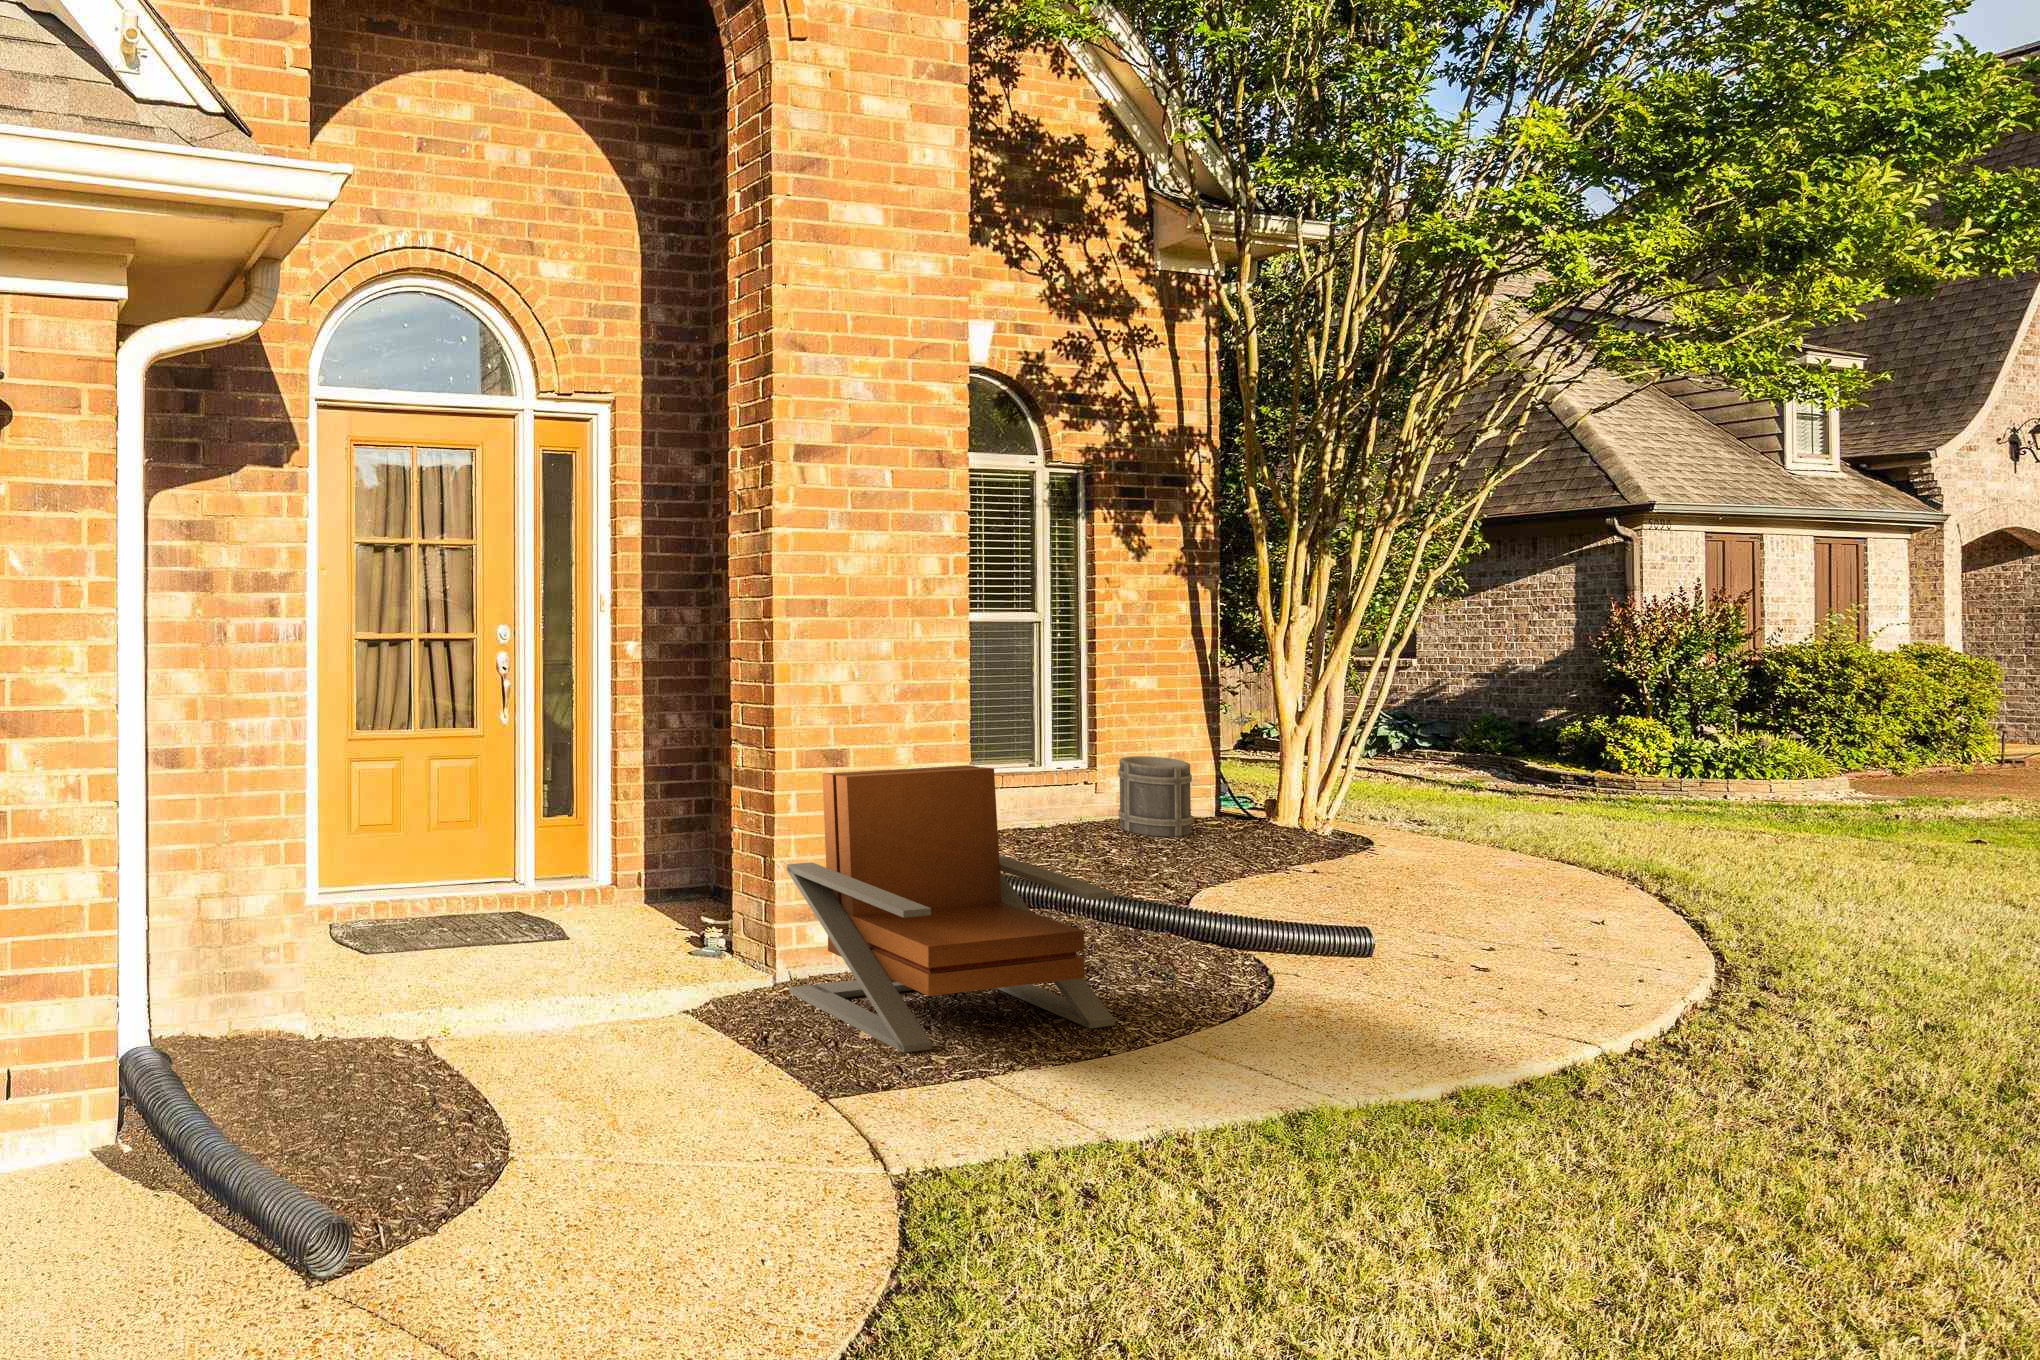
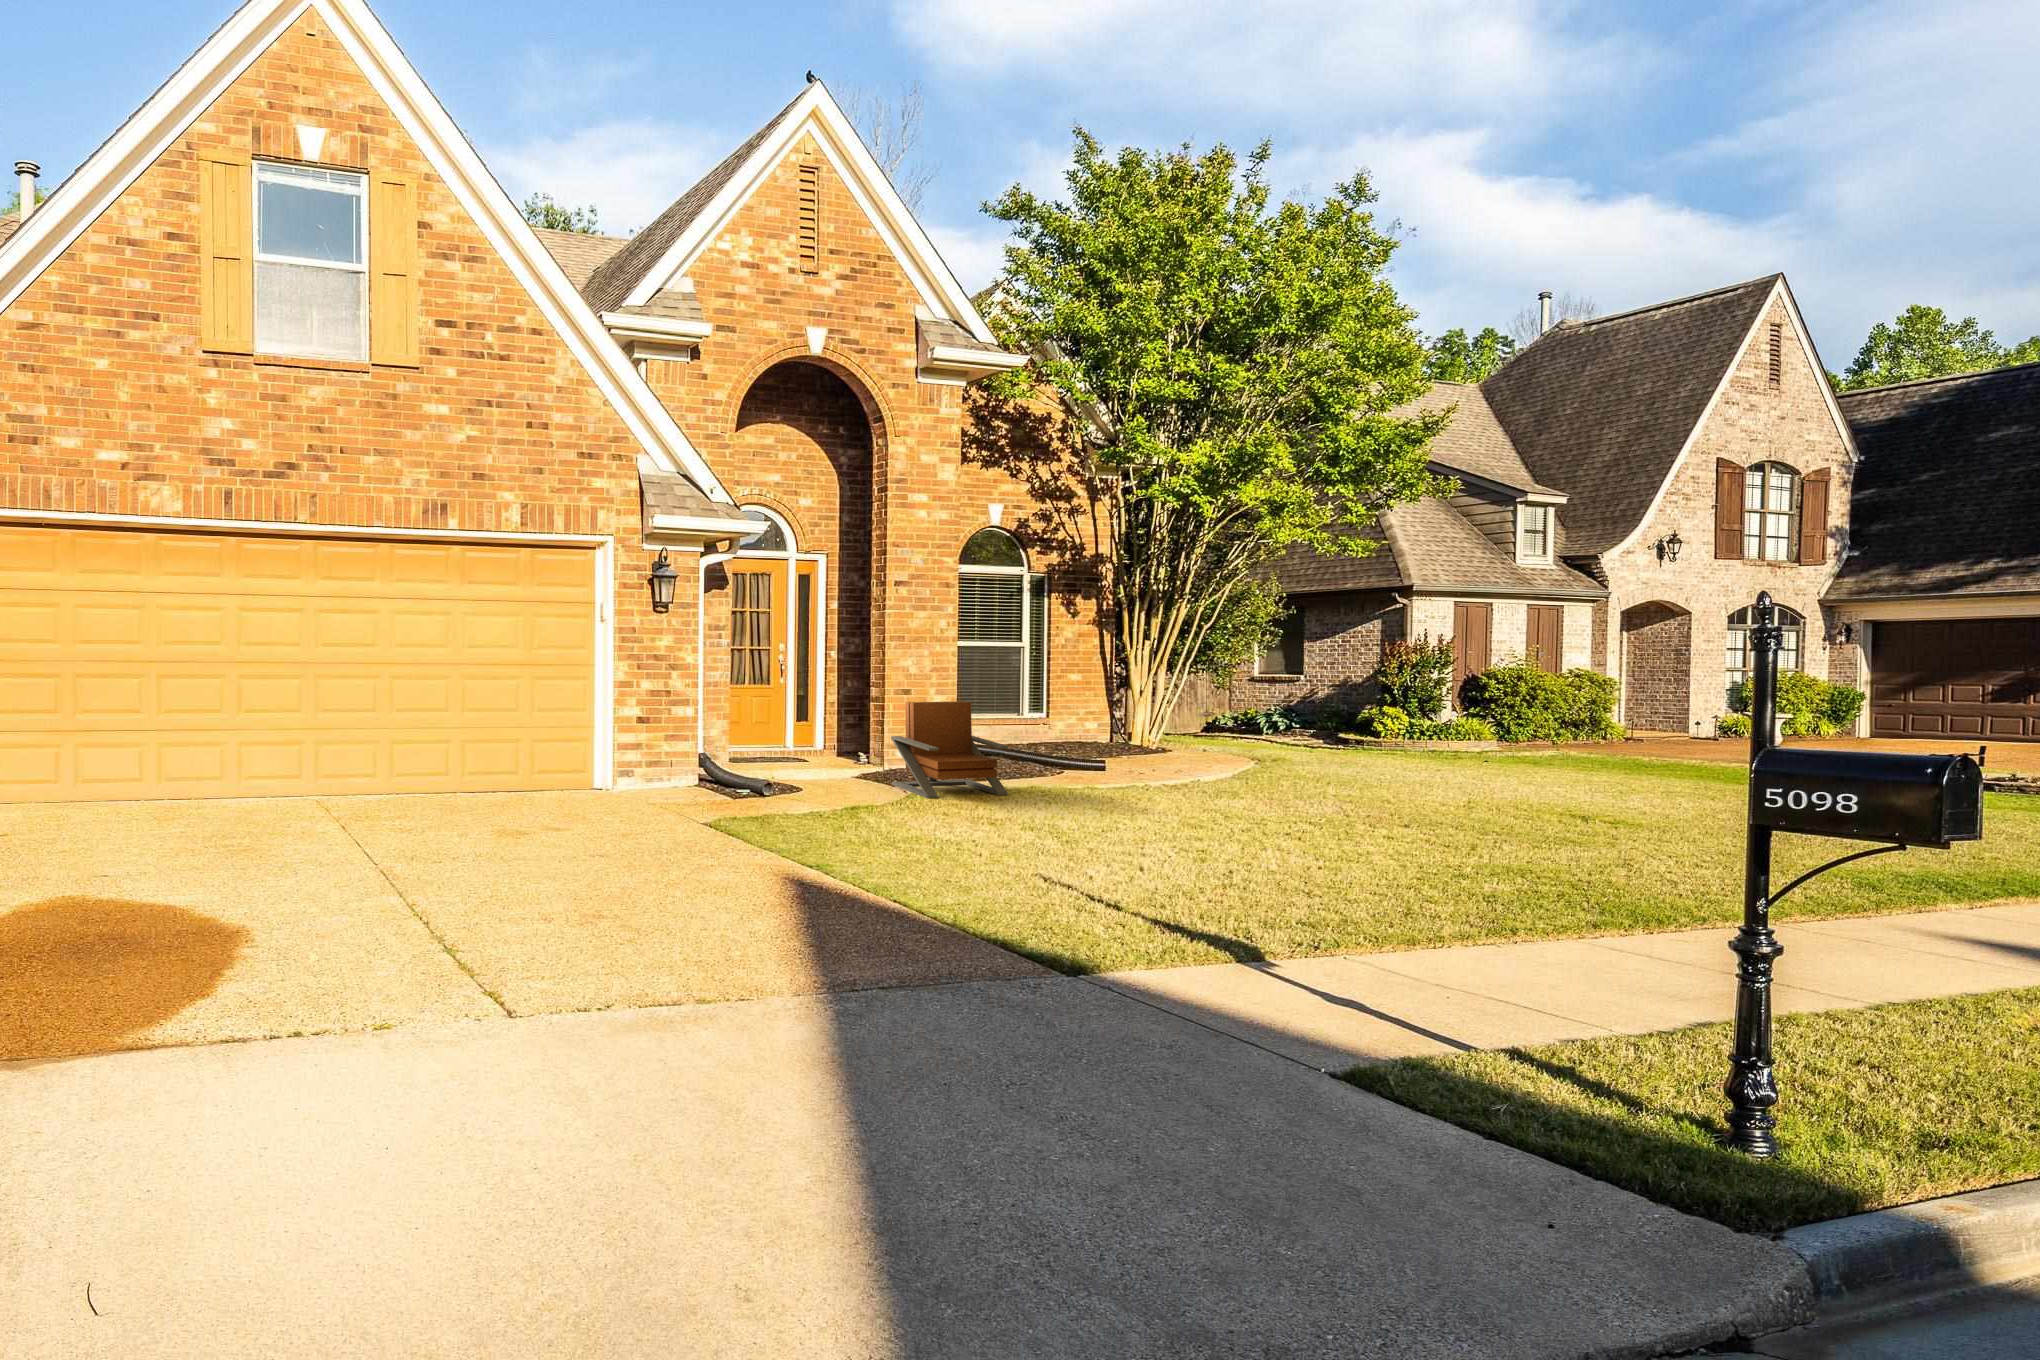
bucket: present [1118,756,1192,837] -> none [1058,710,1091,746]

